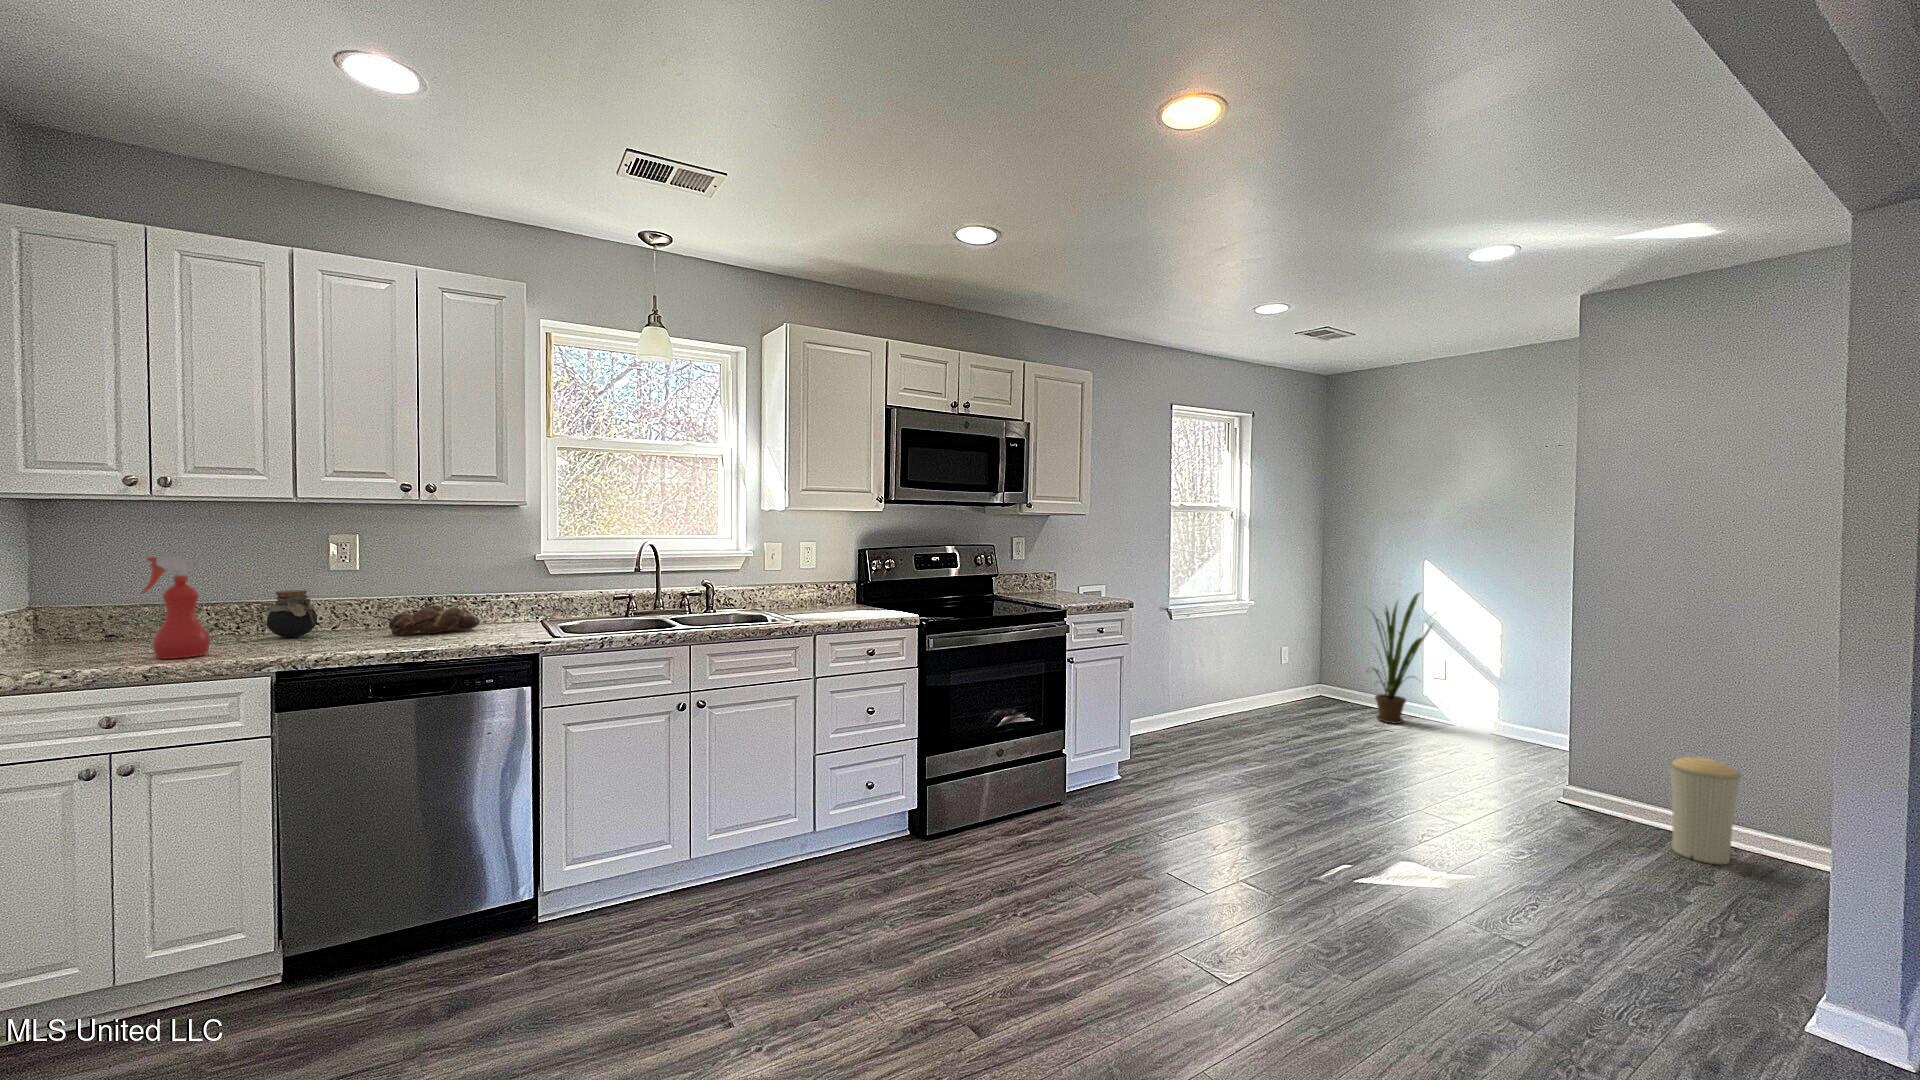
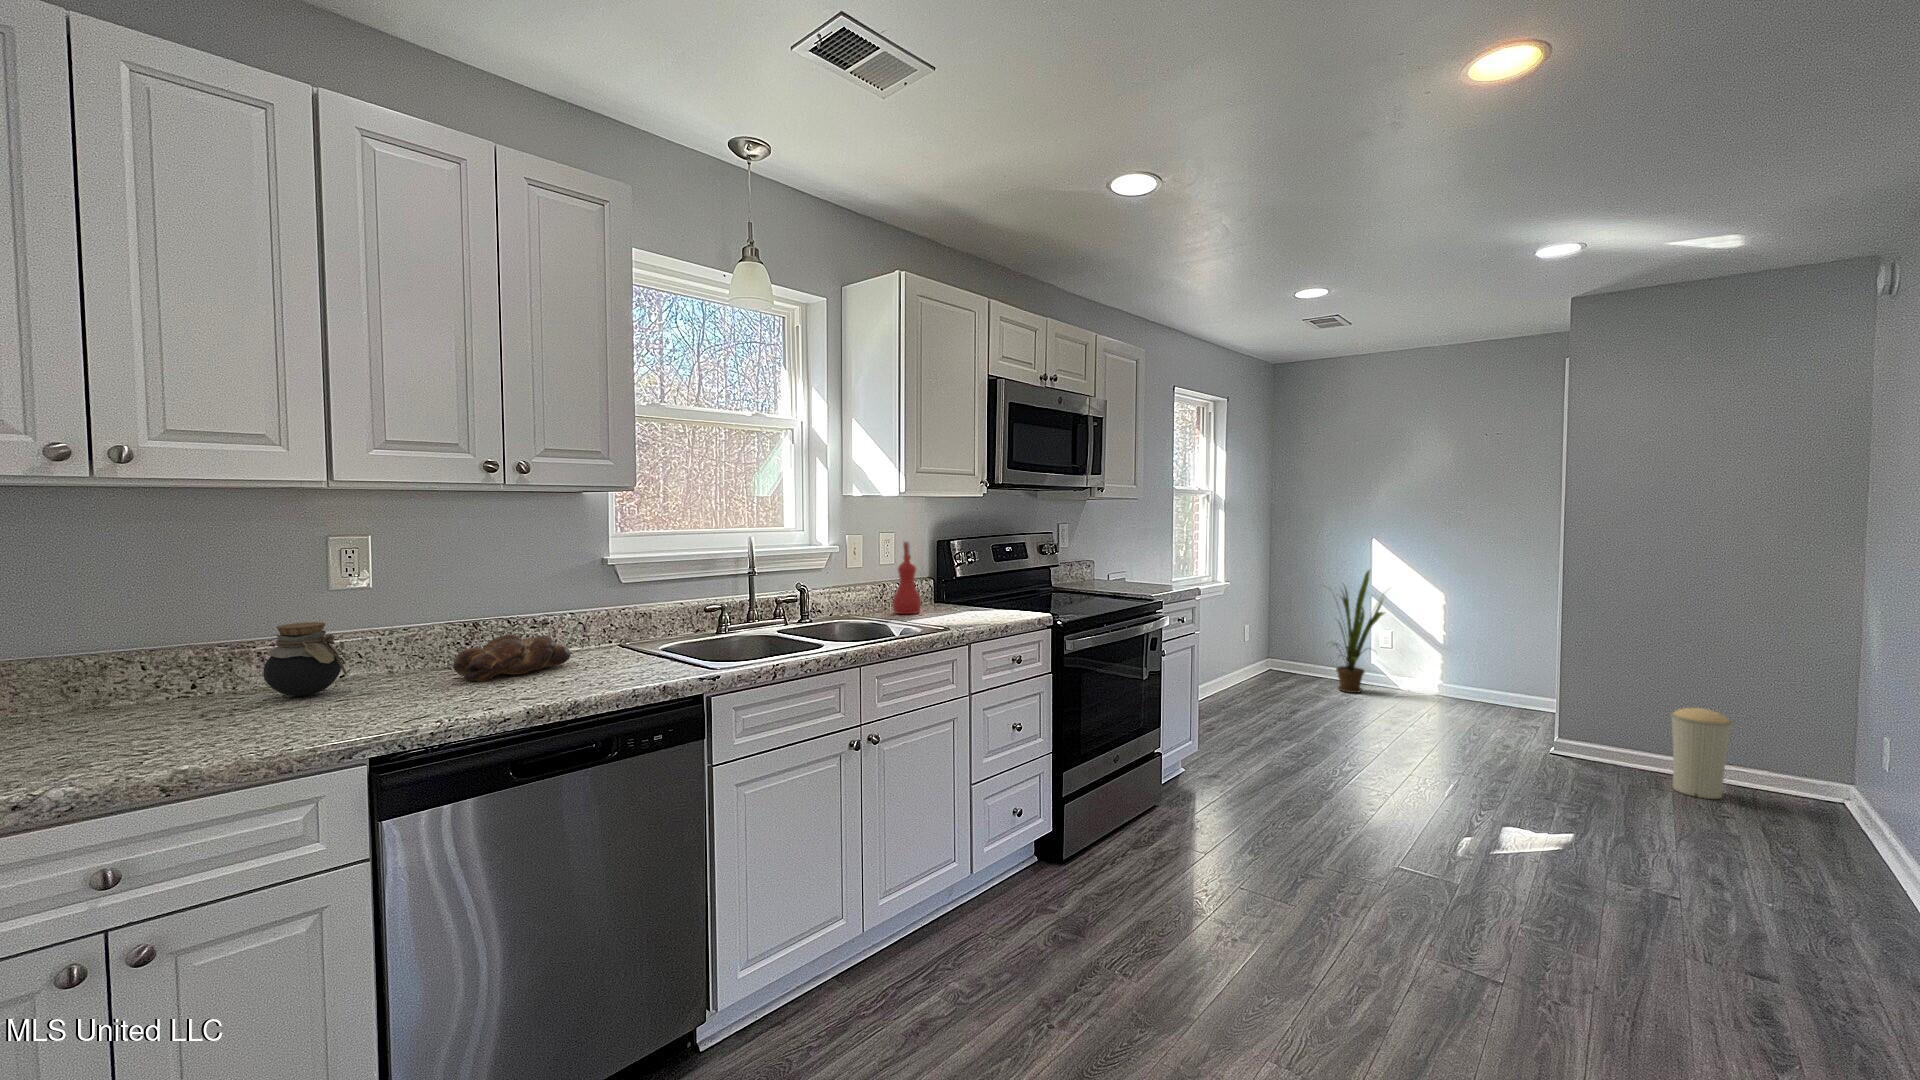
spray bottle: present [141,556,210,659] -> present [893,541,921,614]

